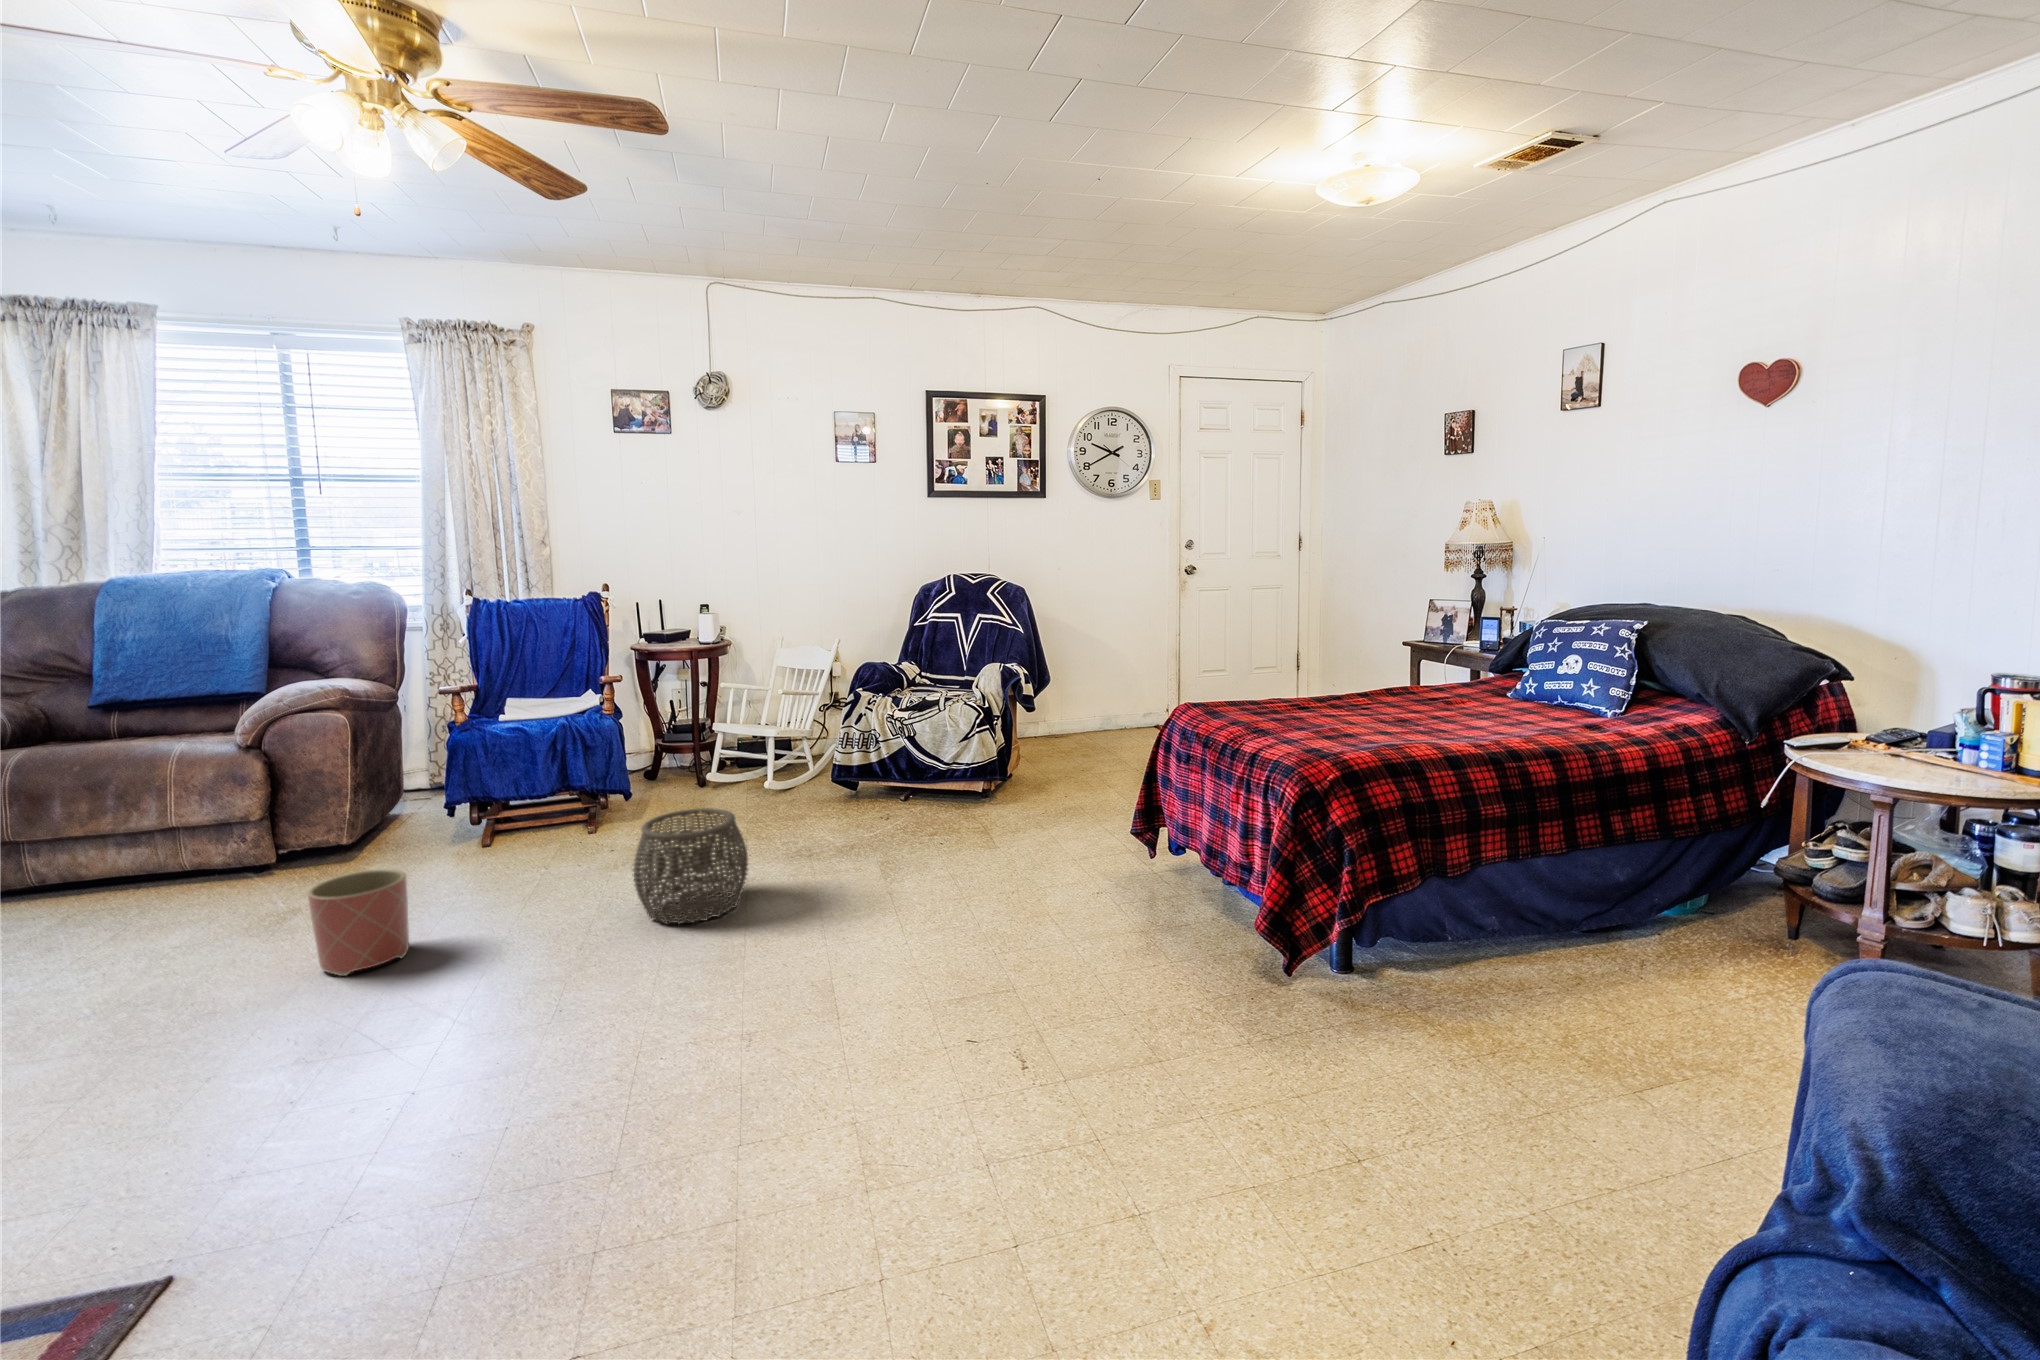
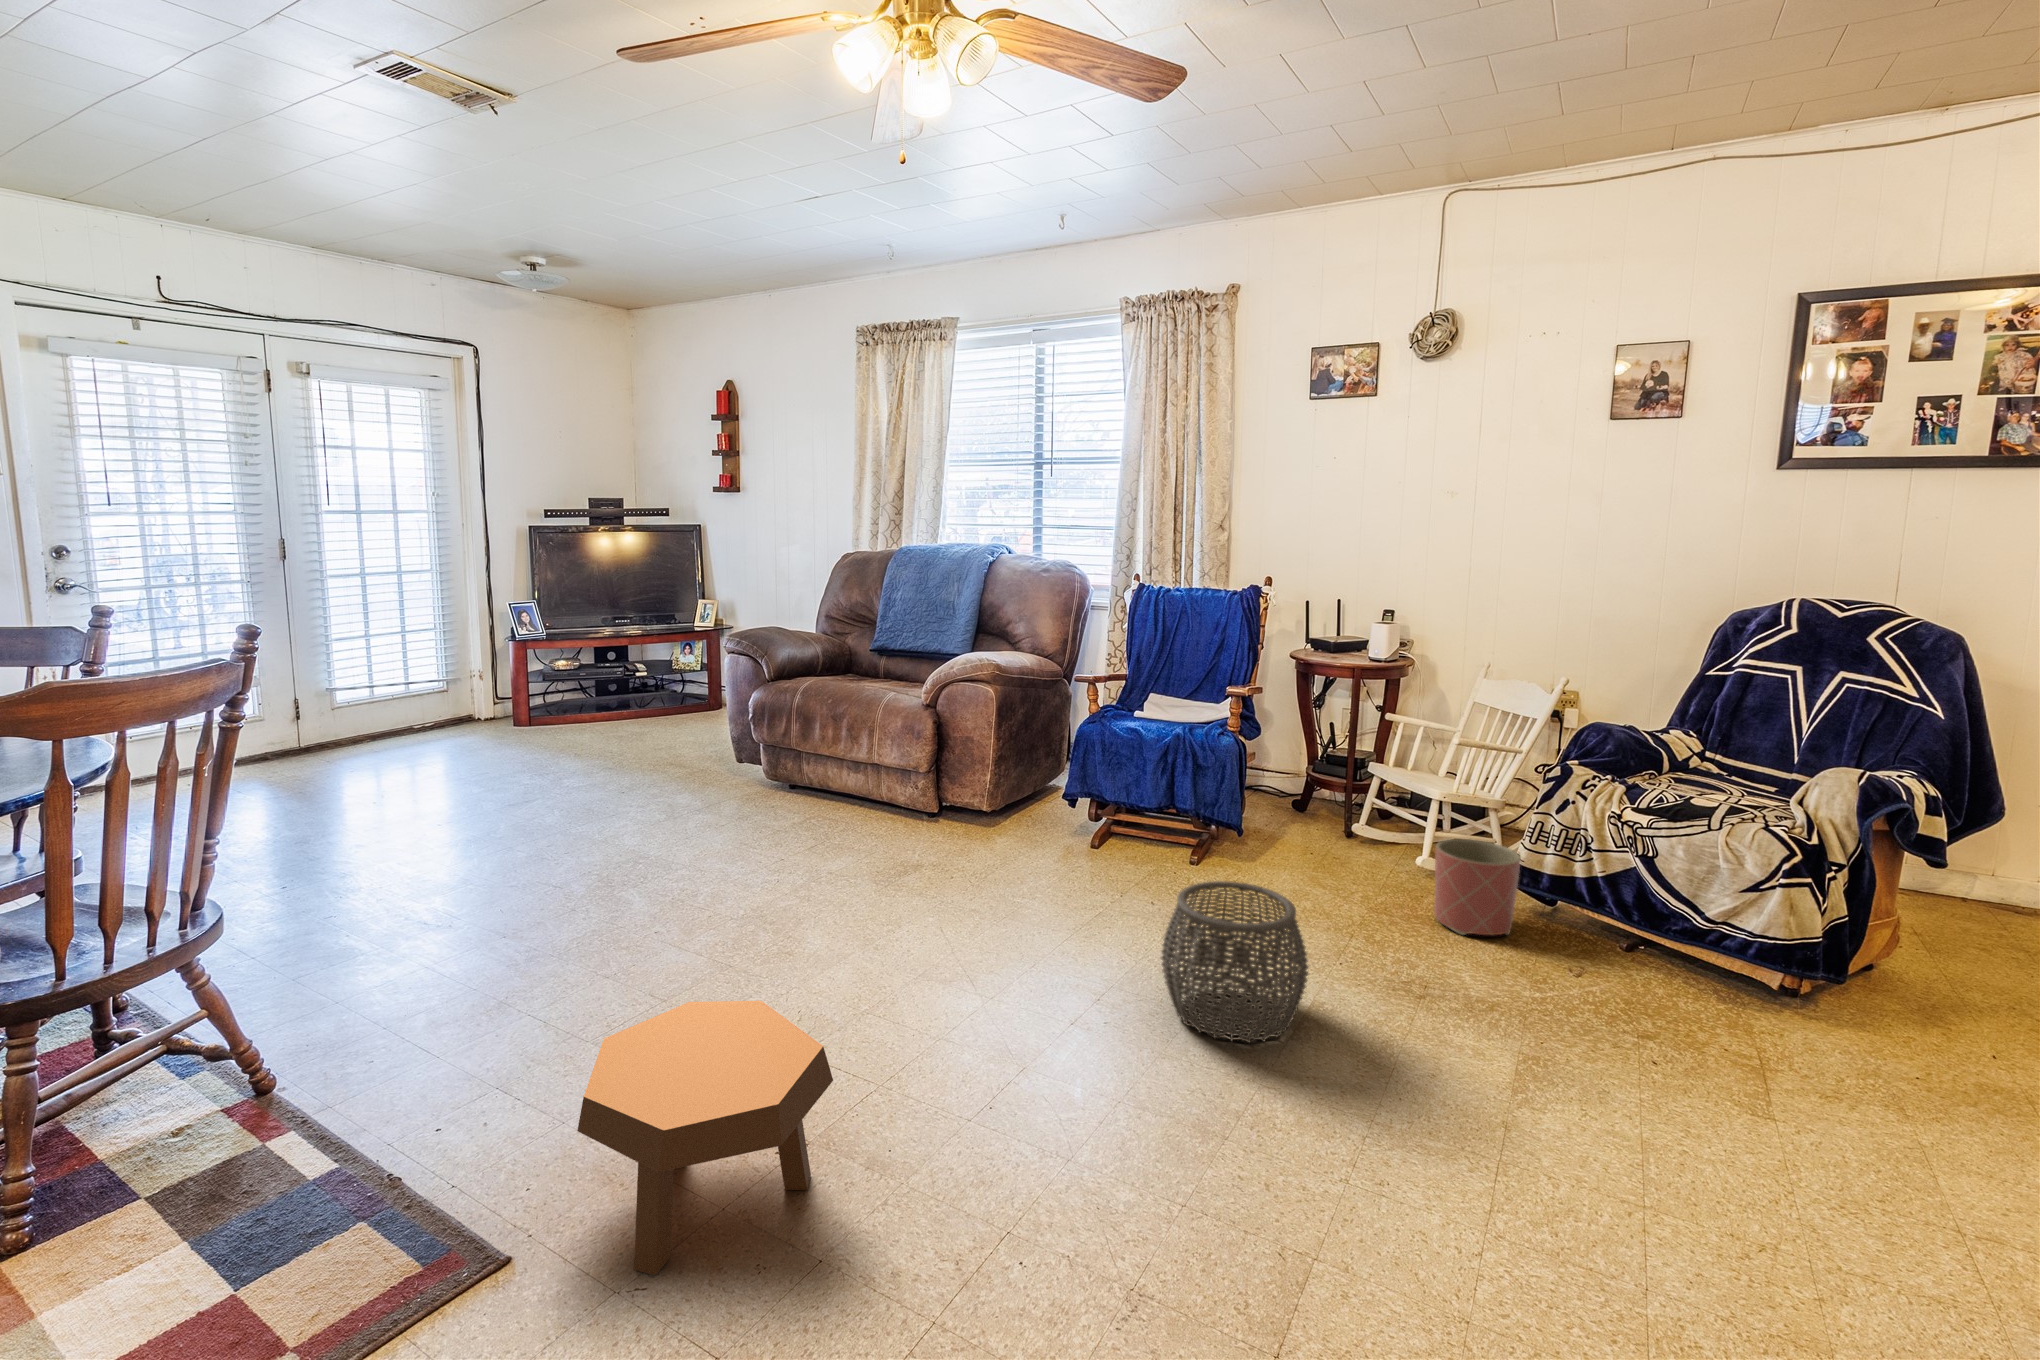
planter: present [308,869,409,976] -> present [1434,839,1521,935]
footstool: none [132,1006,434,1259] -> present [577,1001,833,1276]

